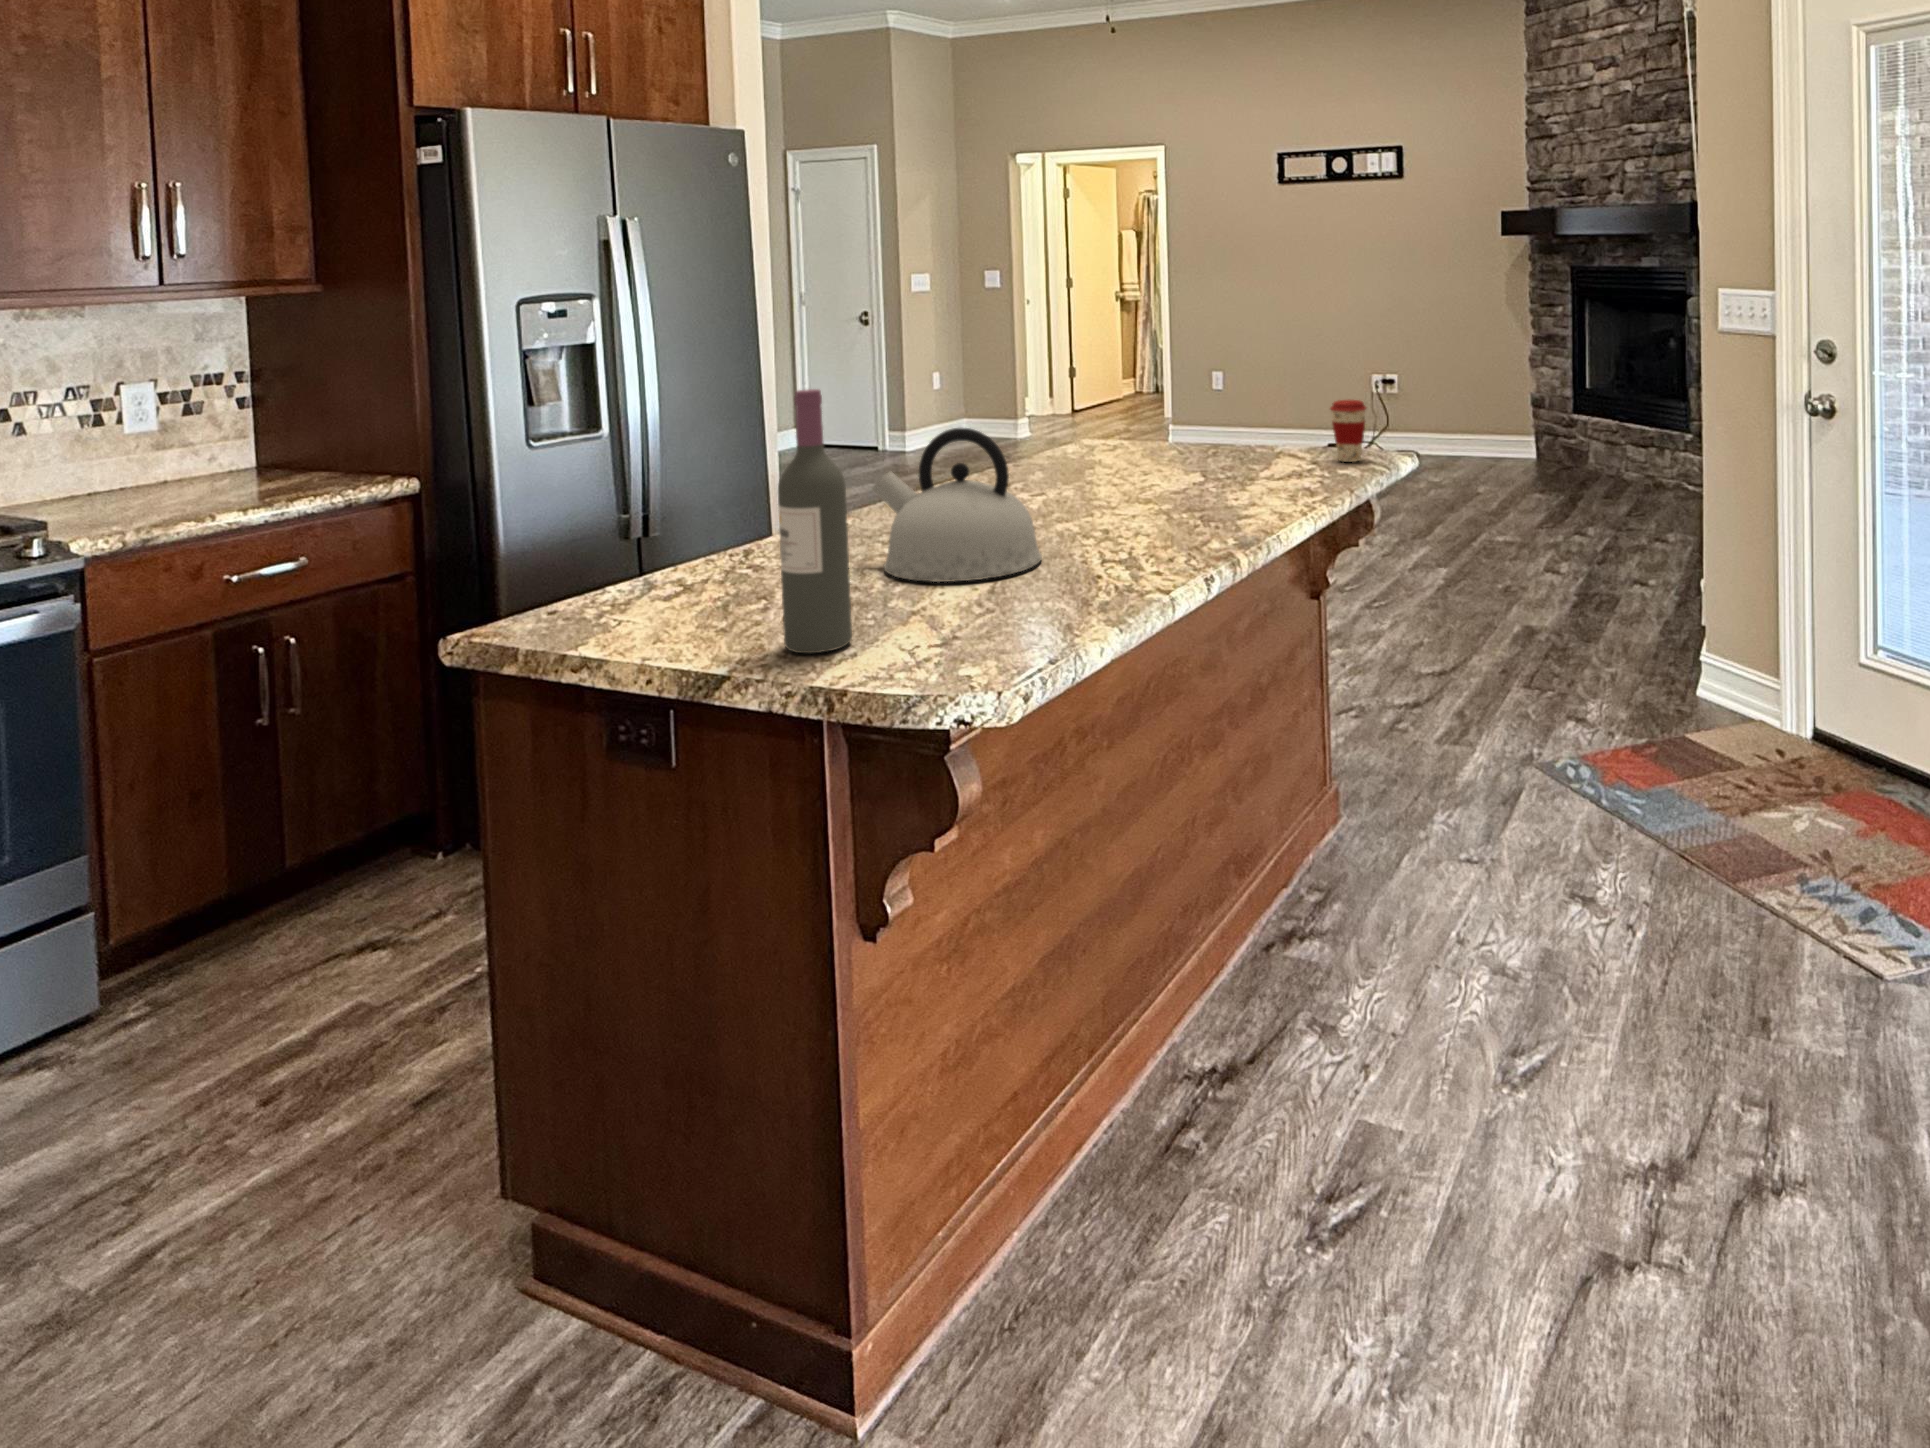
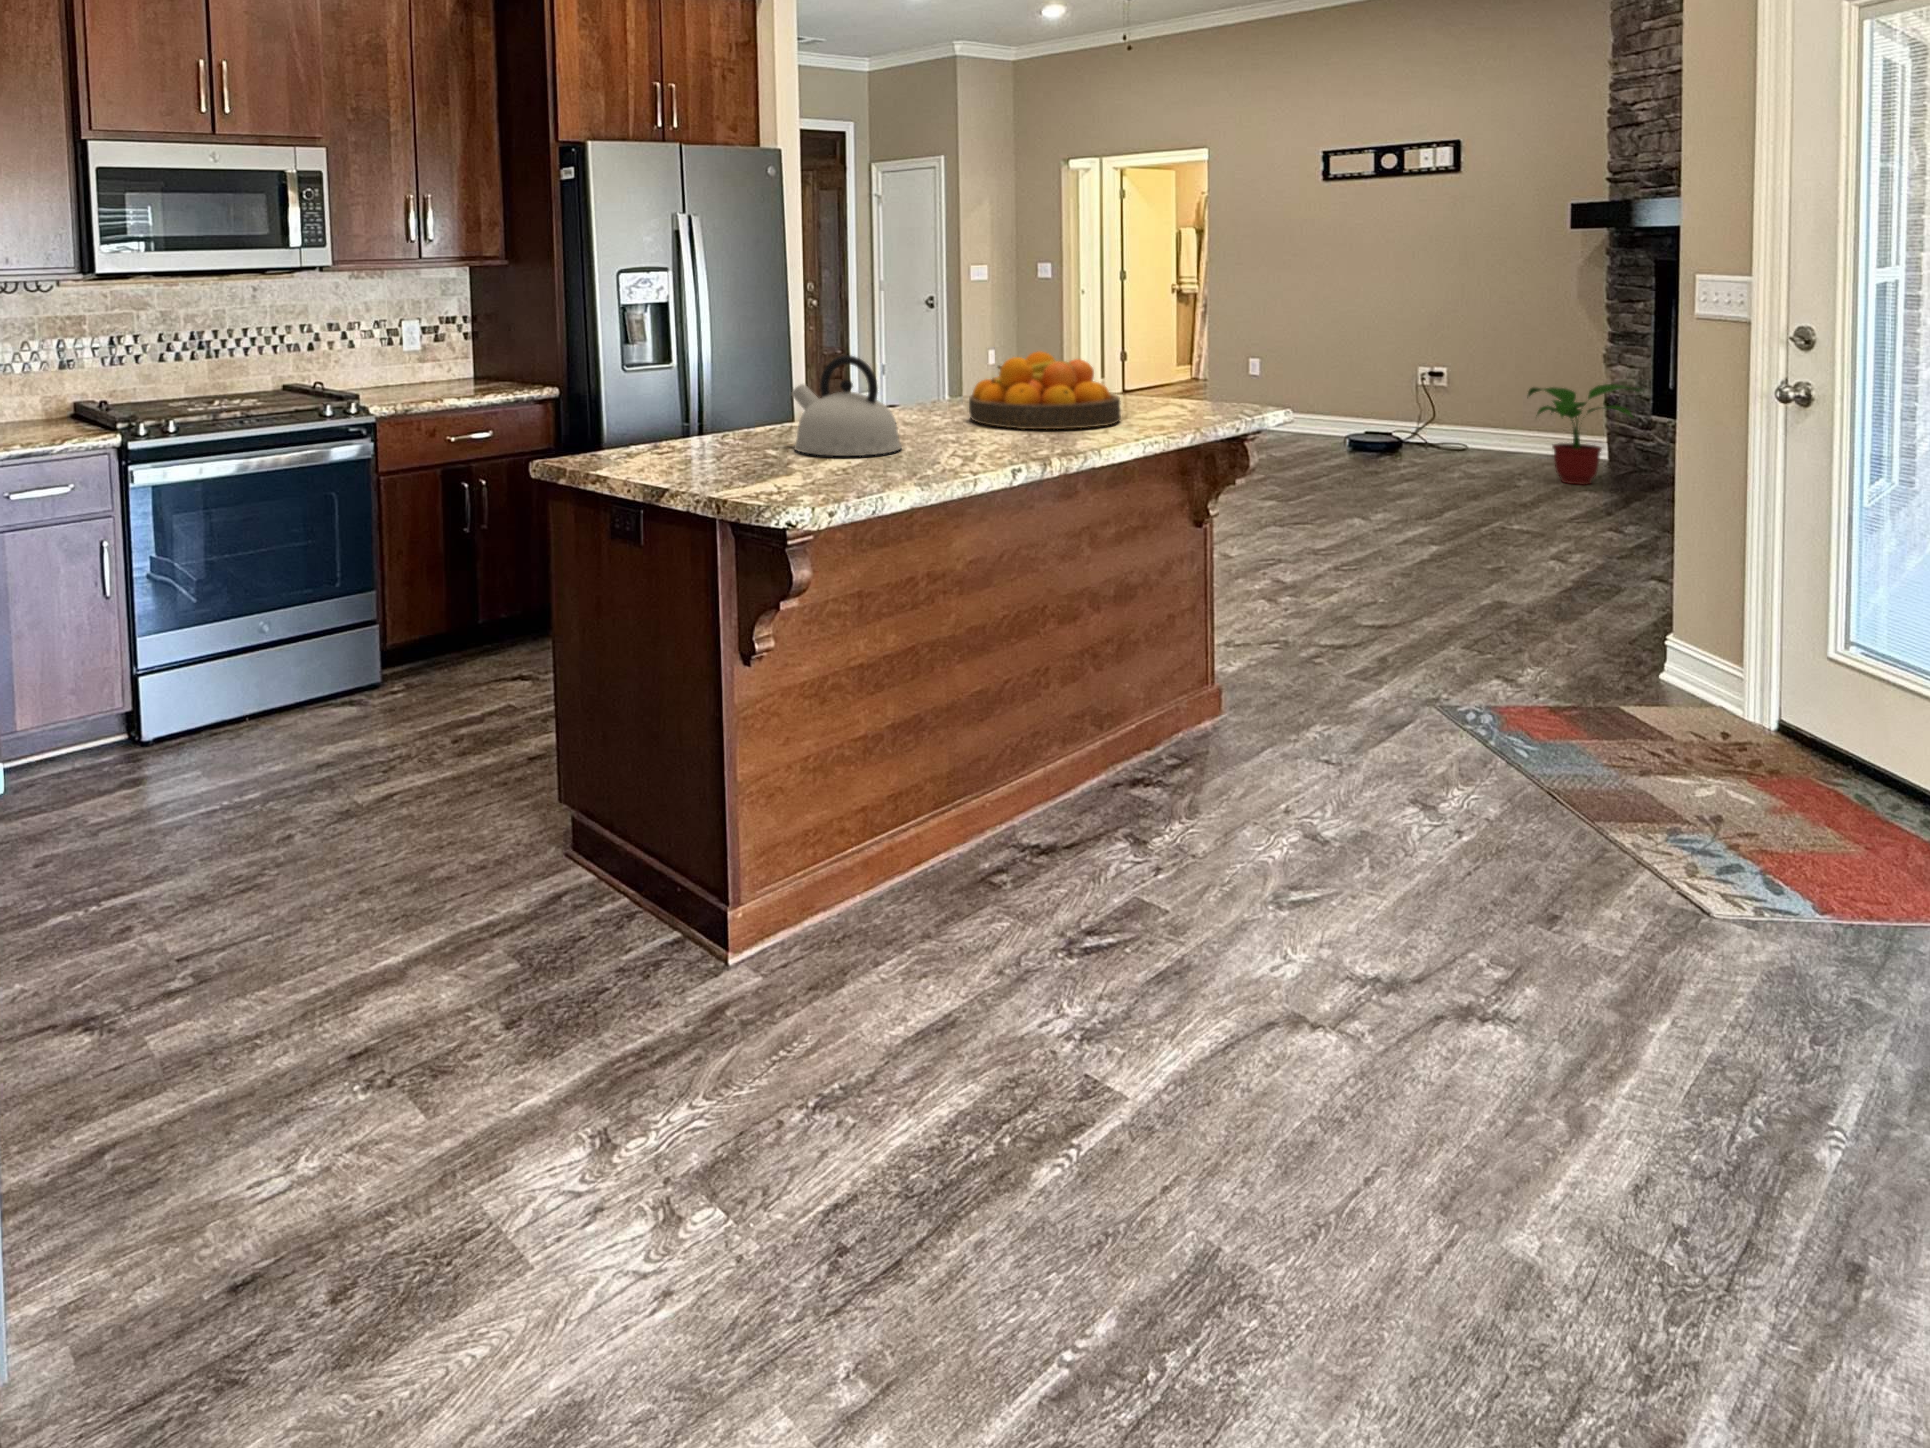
potted plant: none [1471,383,1573,481] -> present [1528,384,1643,485]
wine bottle: present [778,389,852,653] -> none [703,318,747,480]
fruit bowl: none [1081,399,1270,506] -> present [969,351,1121,429]
coffee cup: present [1330,400,1366,462] -> none [1194,361,1227,412]

